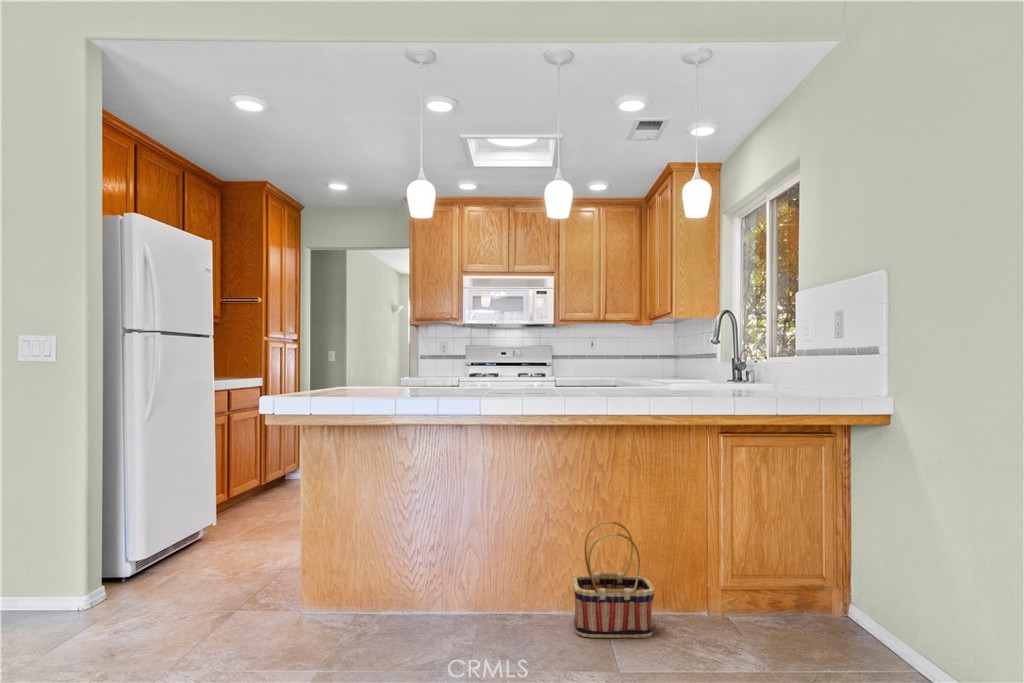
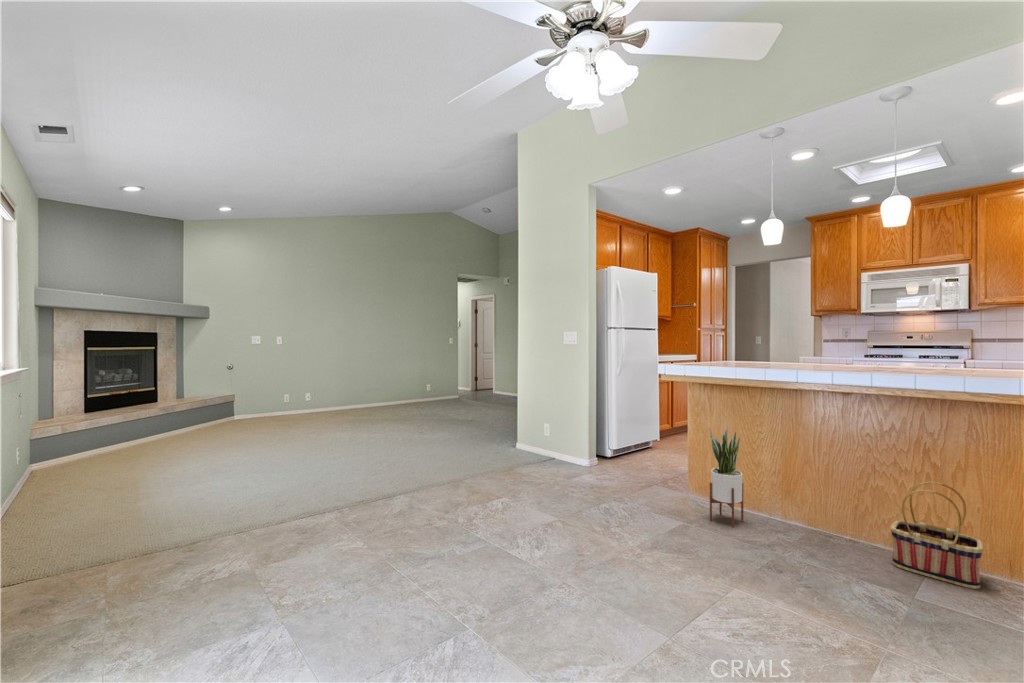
potted plant: none [353,489,399,650] -> present [709,427,743,528]

